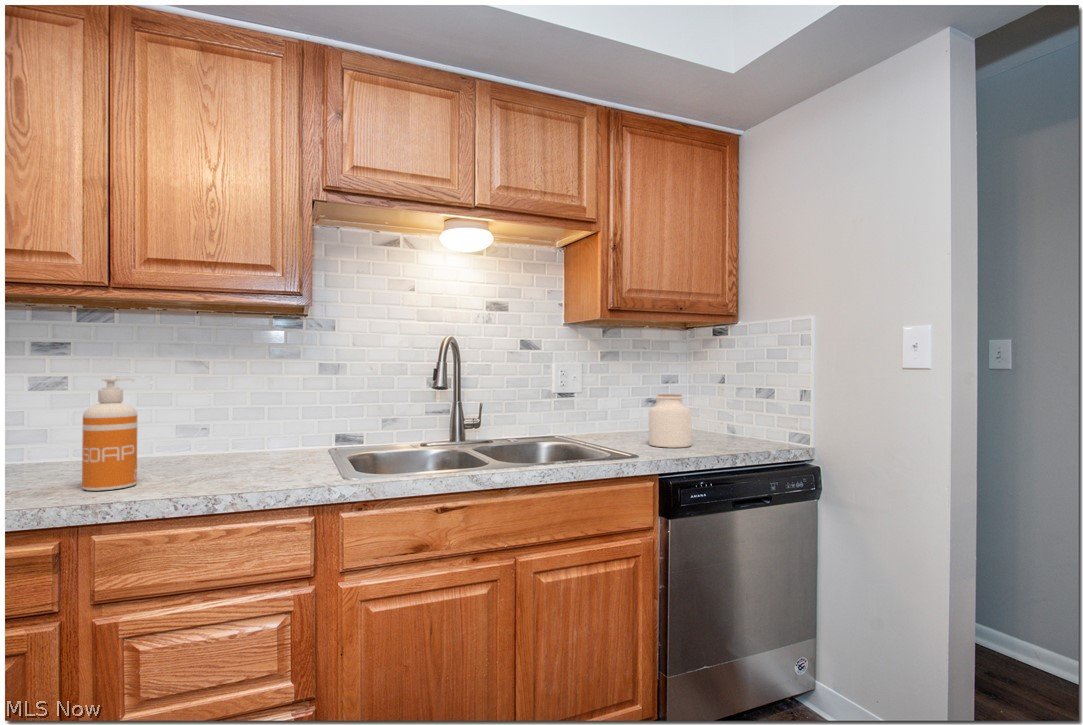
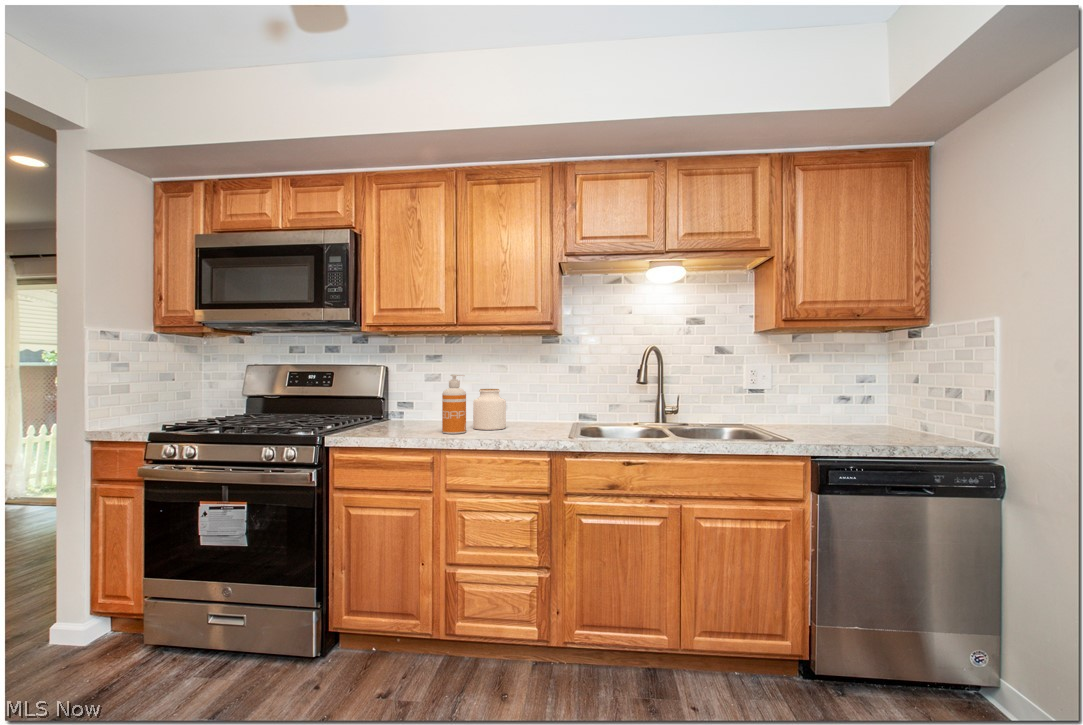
jar: present [649,394,692,448] -> present [473,389,506,430]

